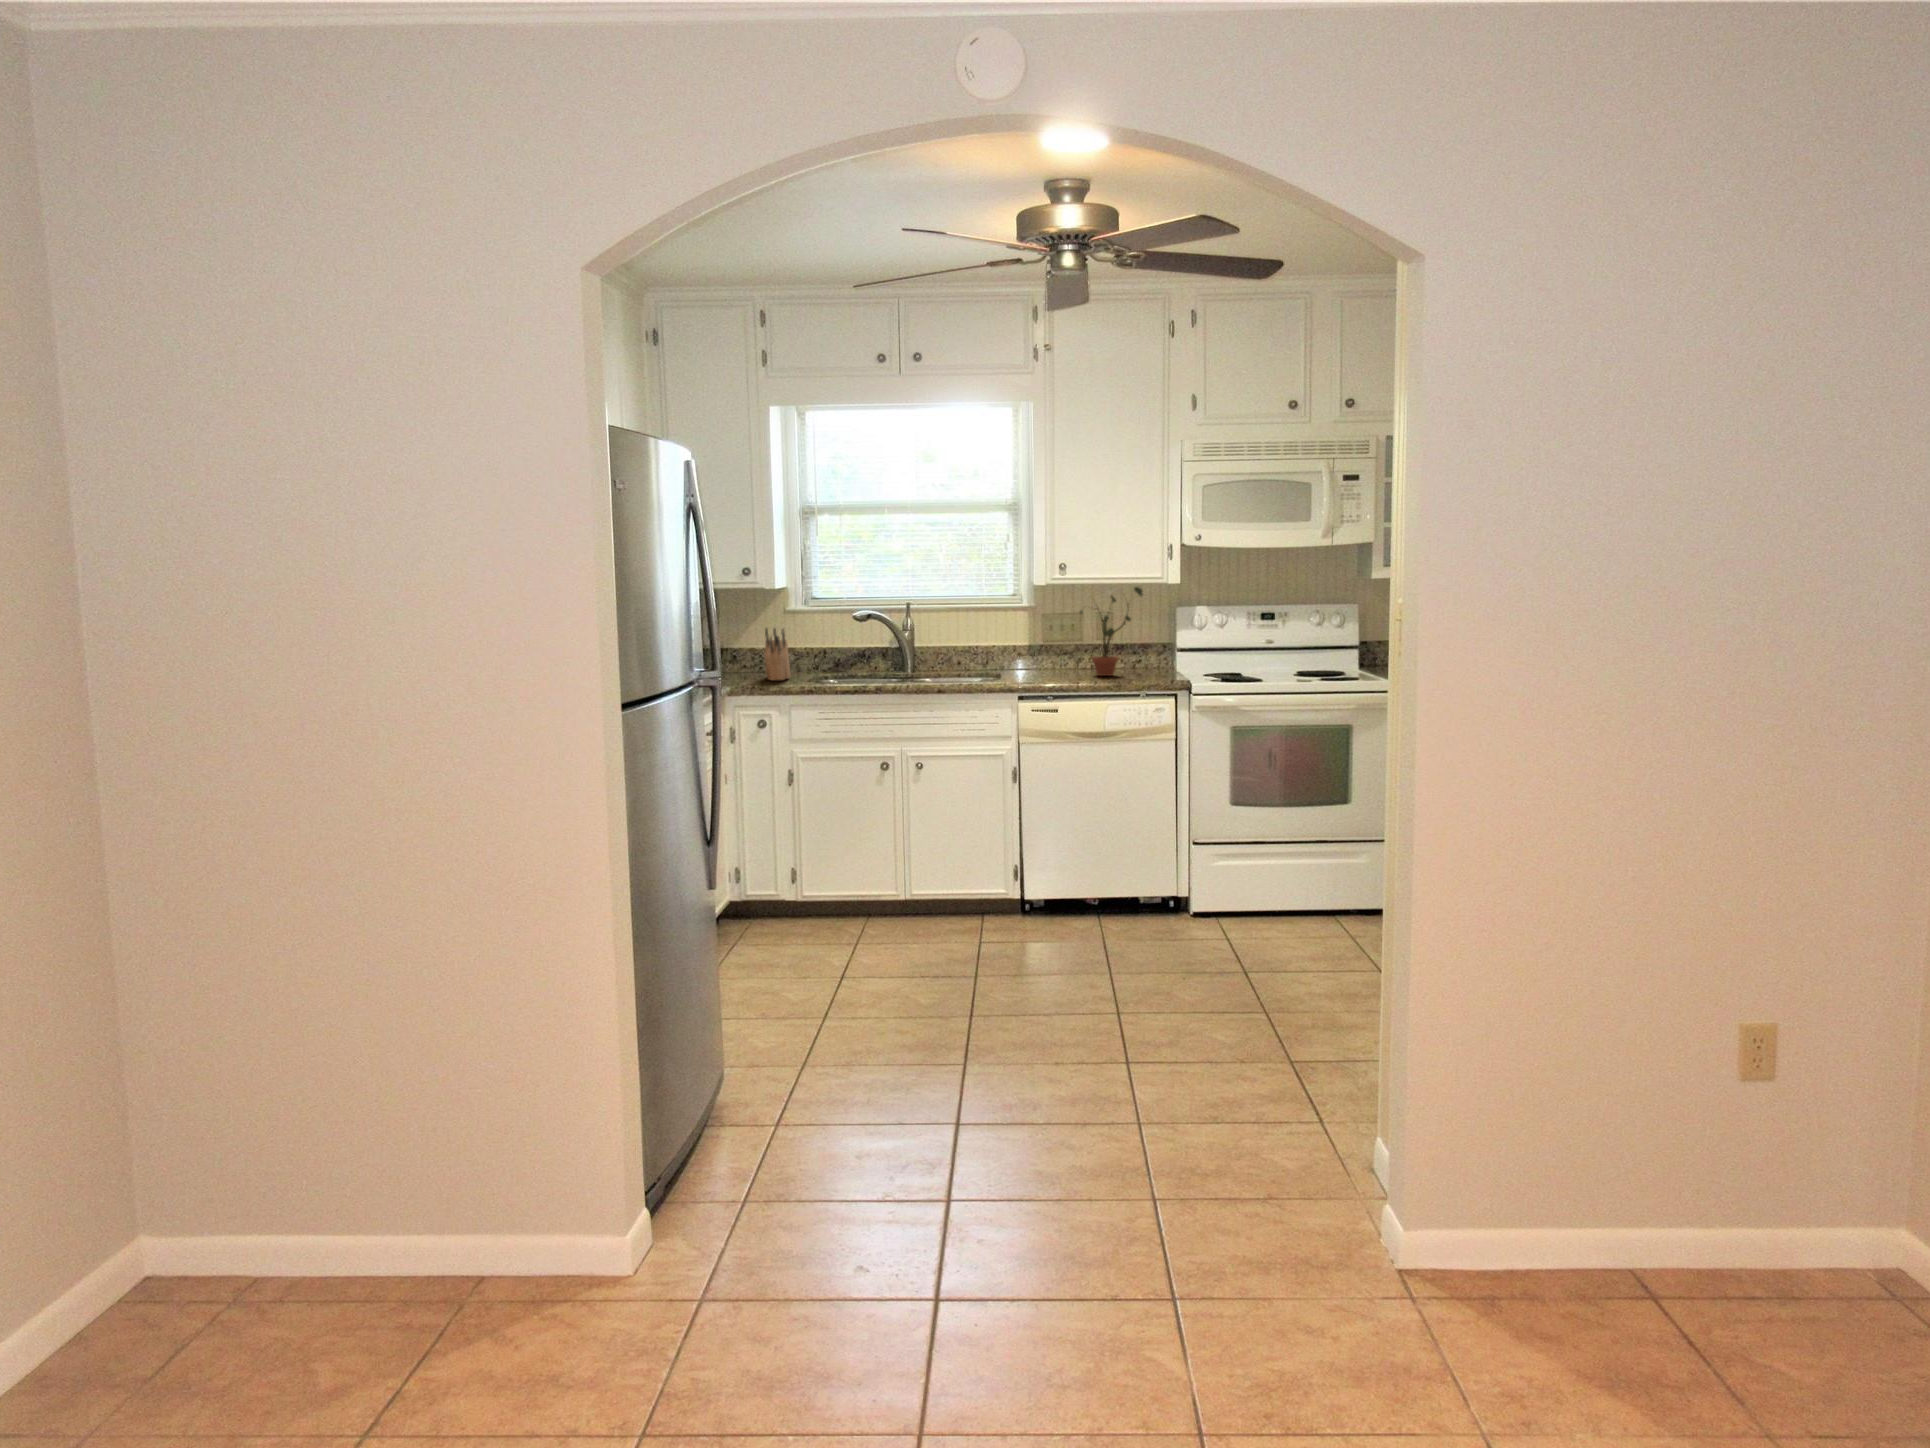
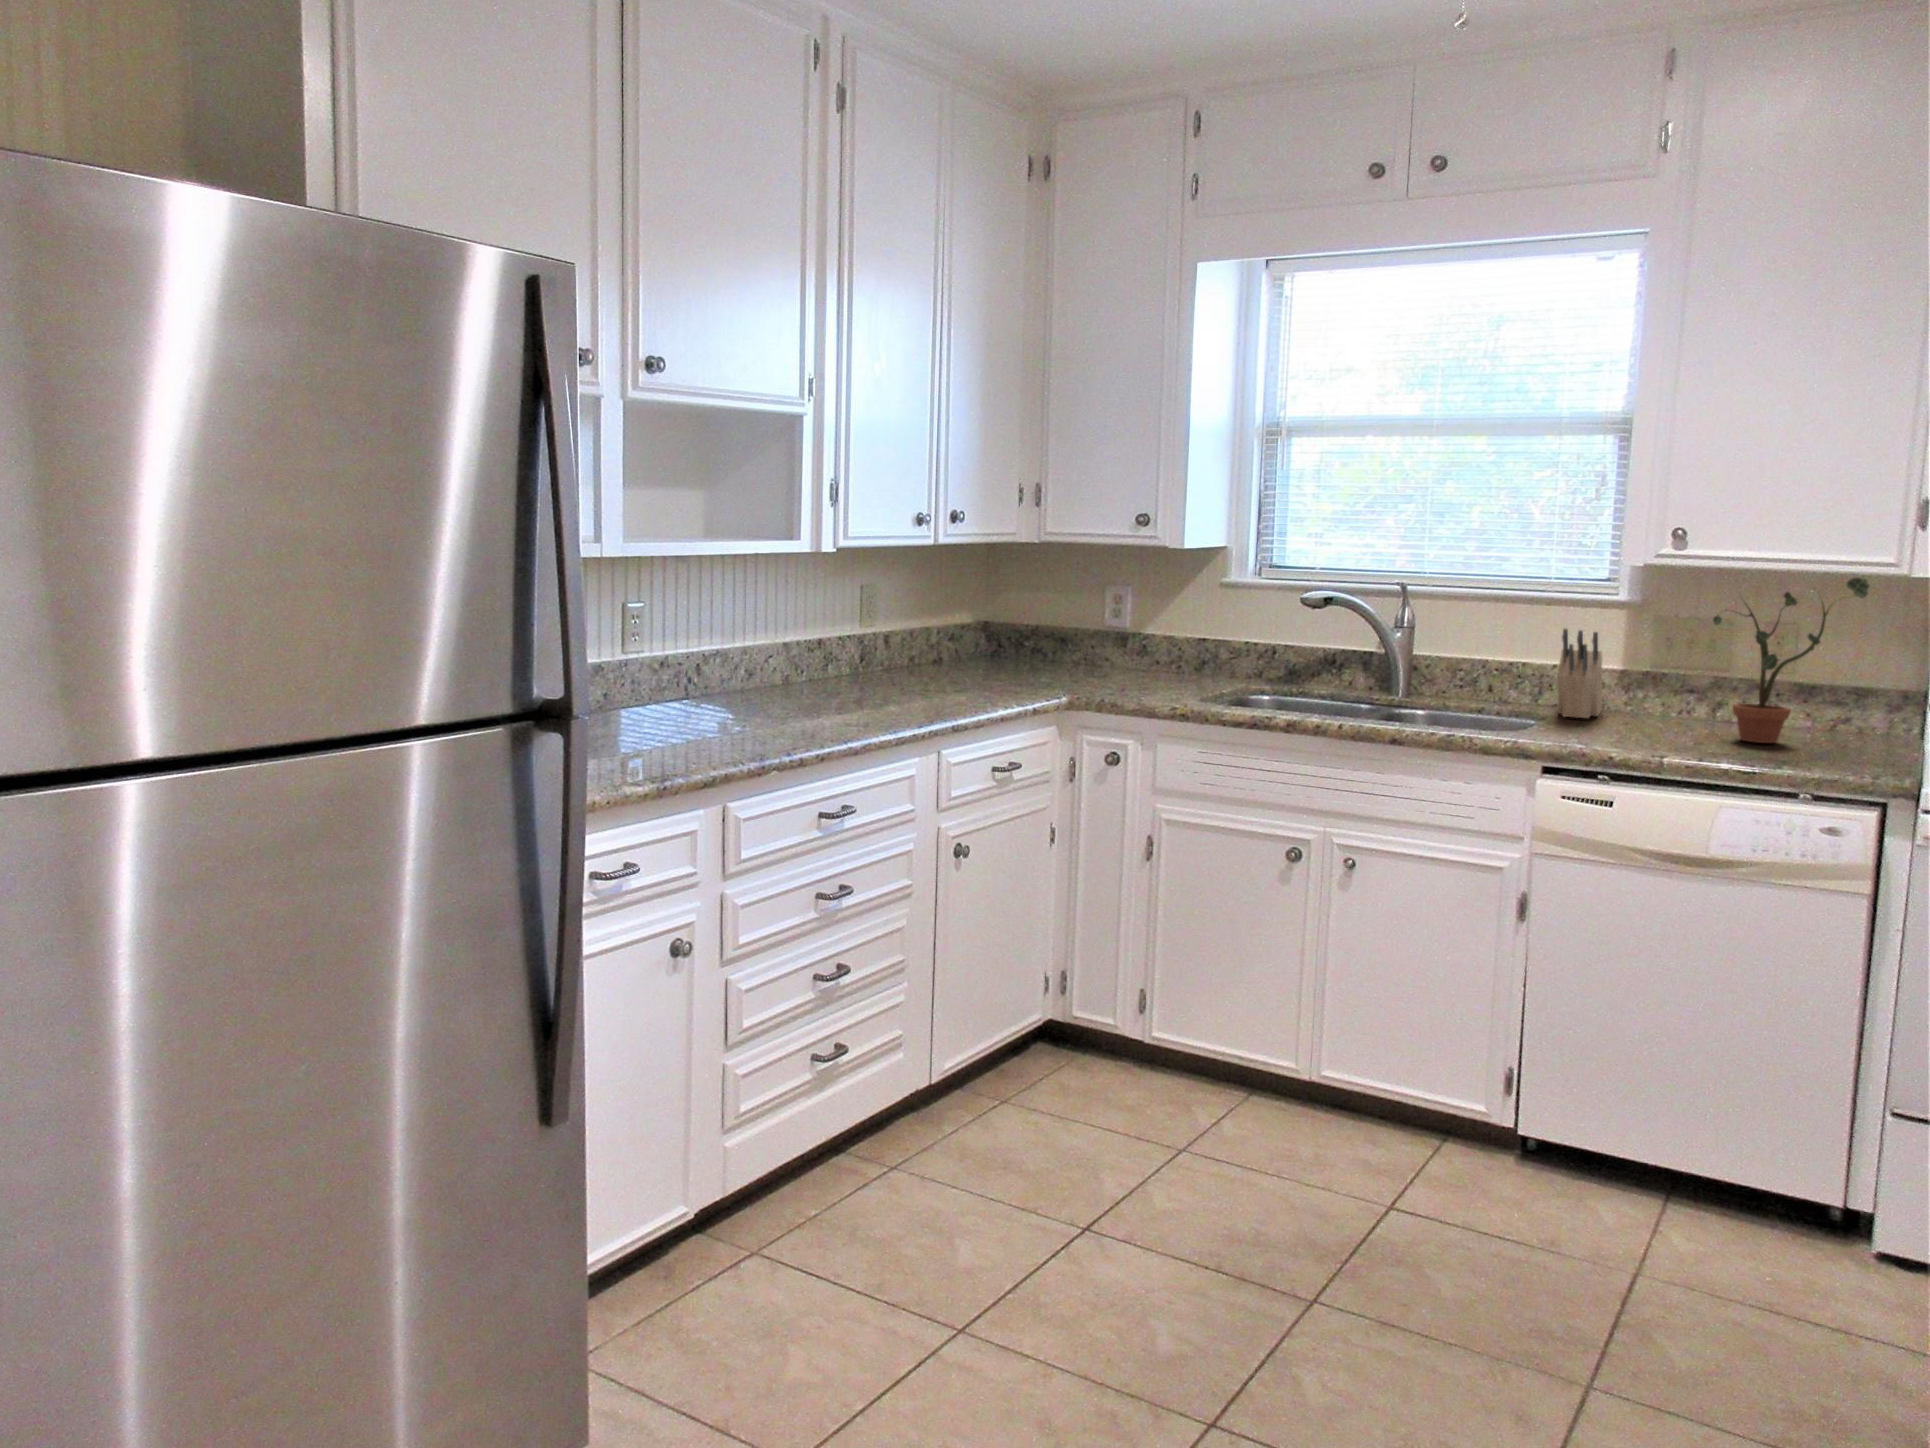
knife block: present [765,628,790,680] -> present [1557,628,1602,718]

